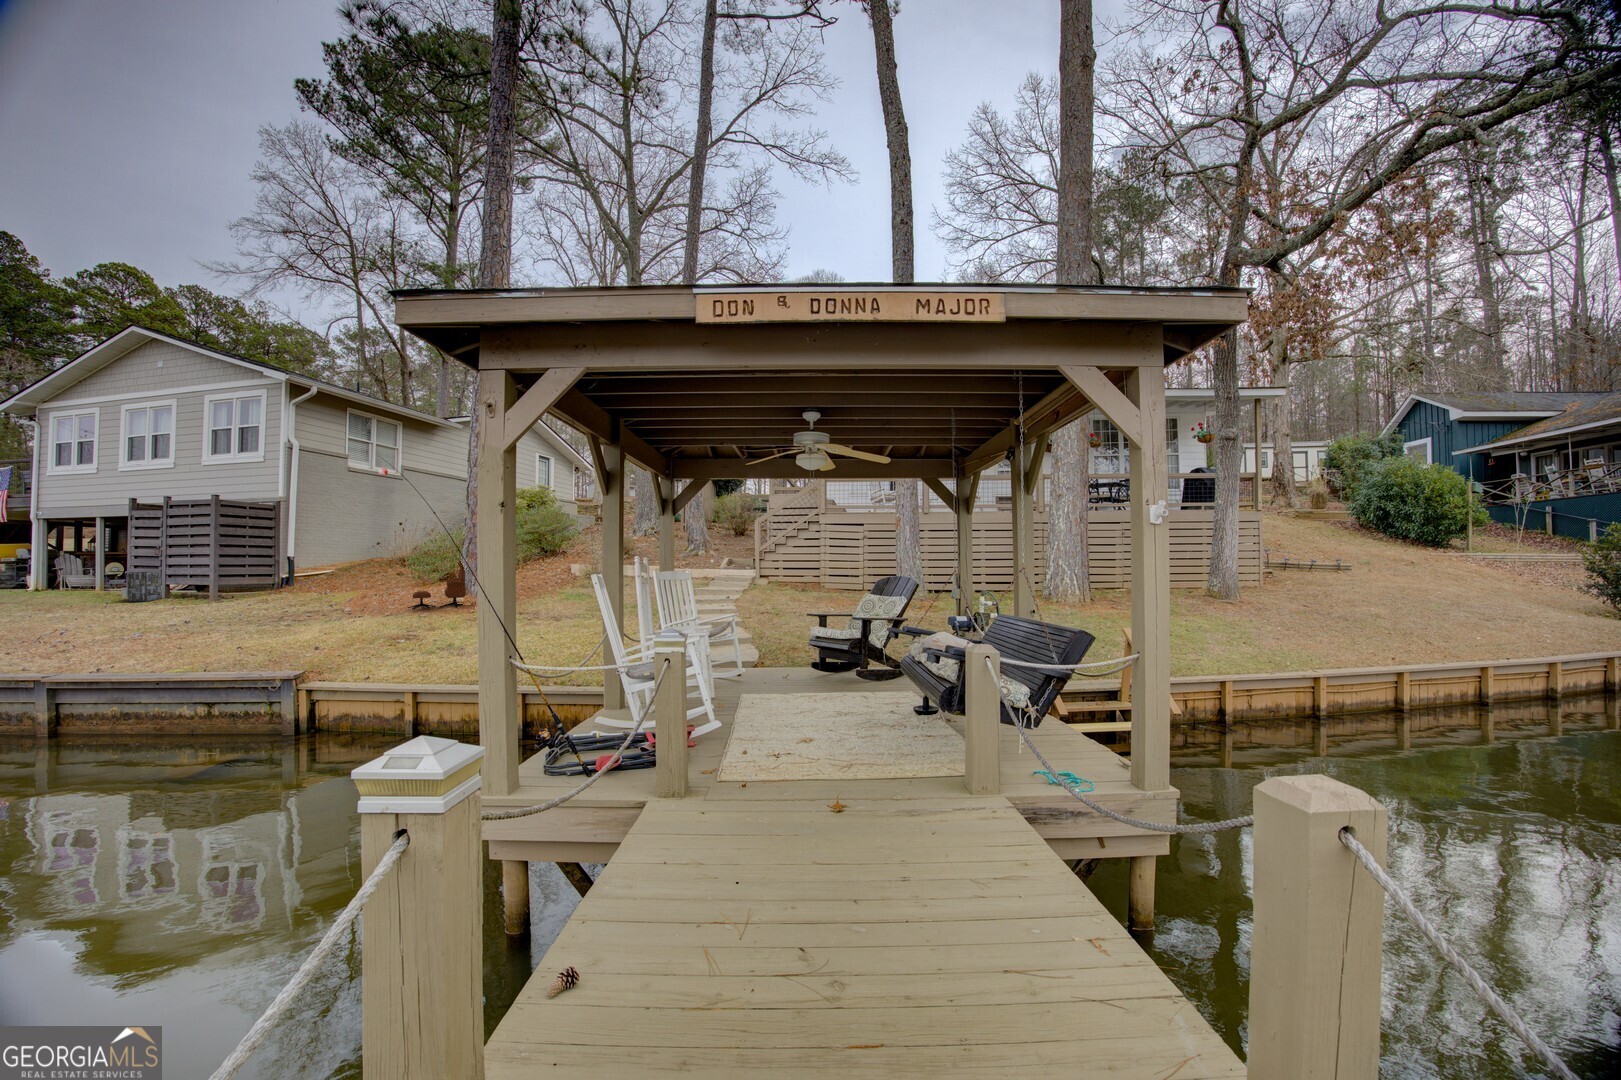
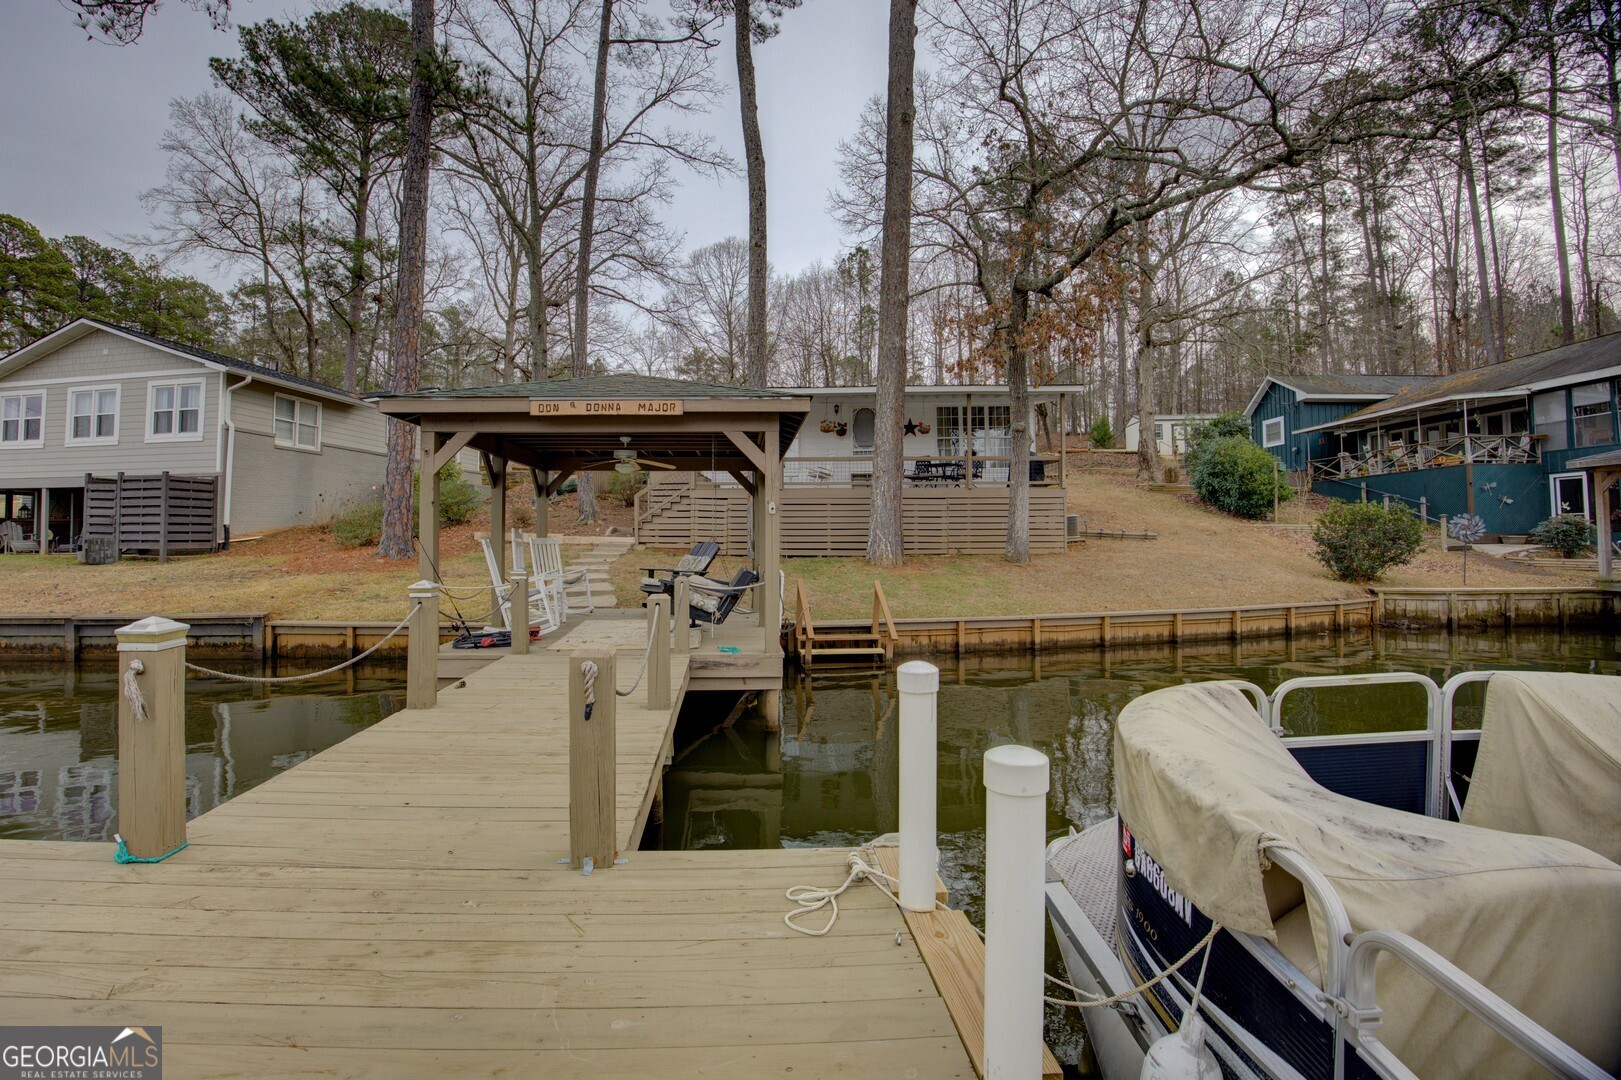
lounge chair: present [408,560,466,609] -> none [340,529,394,570]

